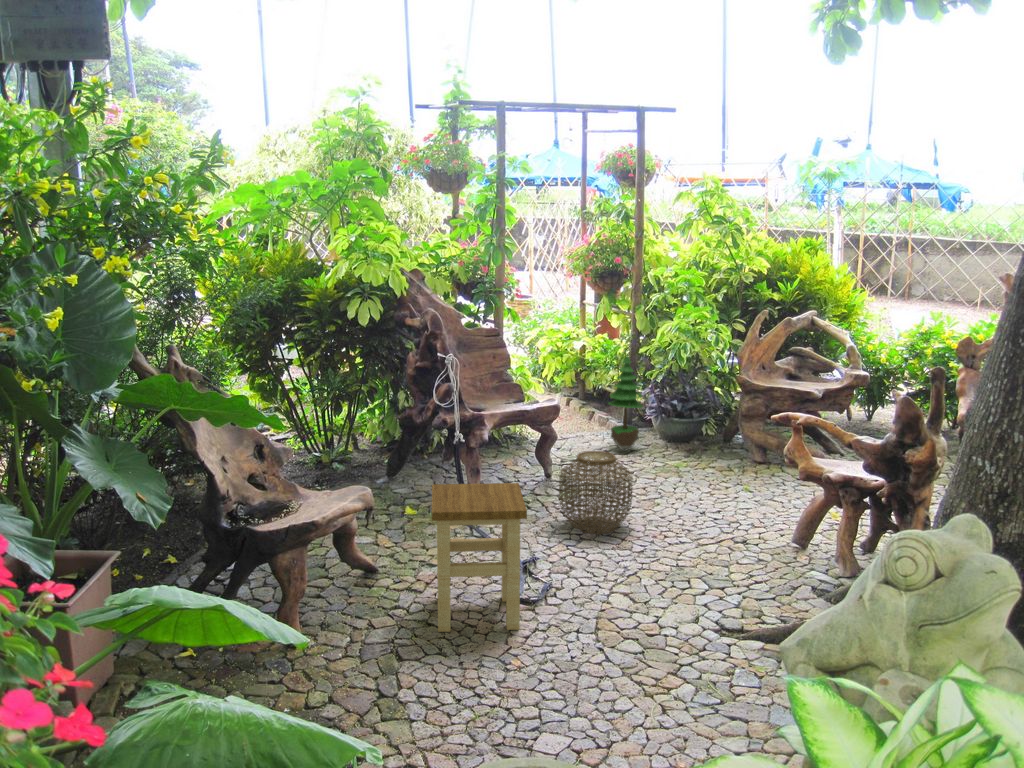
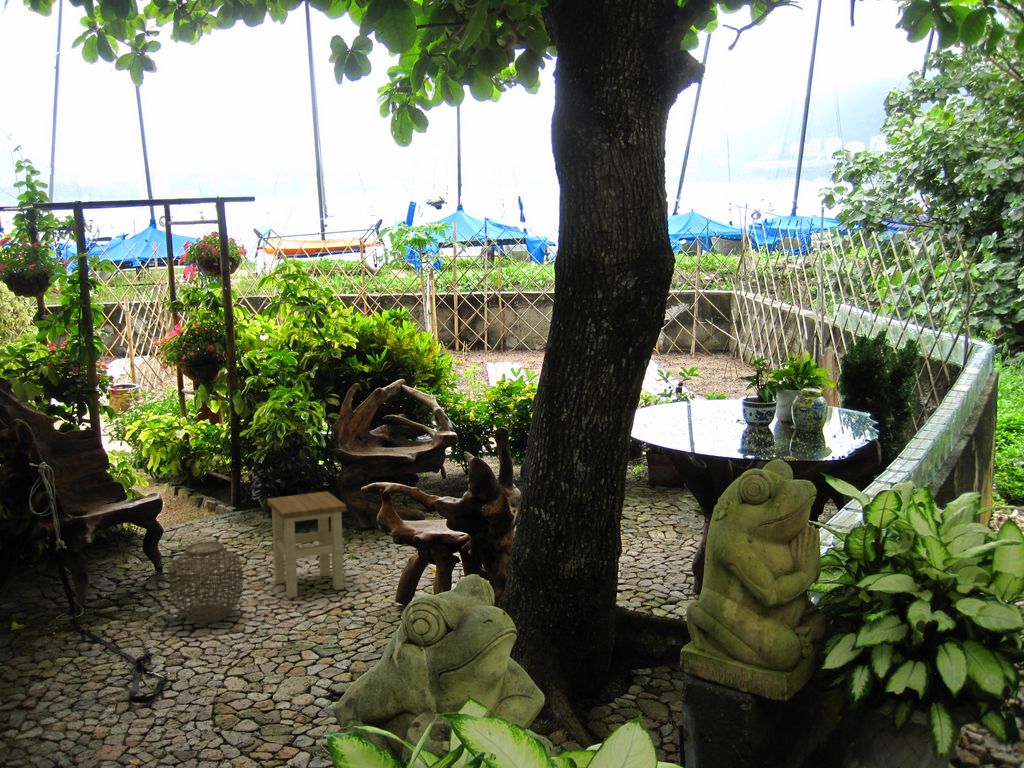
potted tree: present [609,355,643,451] -> none [214,439,251,534]
stool: present [432,483,527,632] -> present [267,492,346,598]

